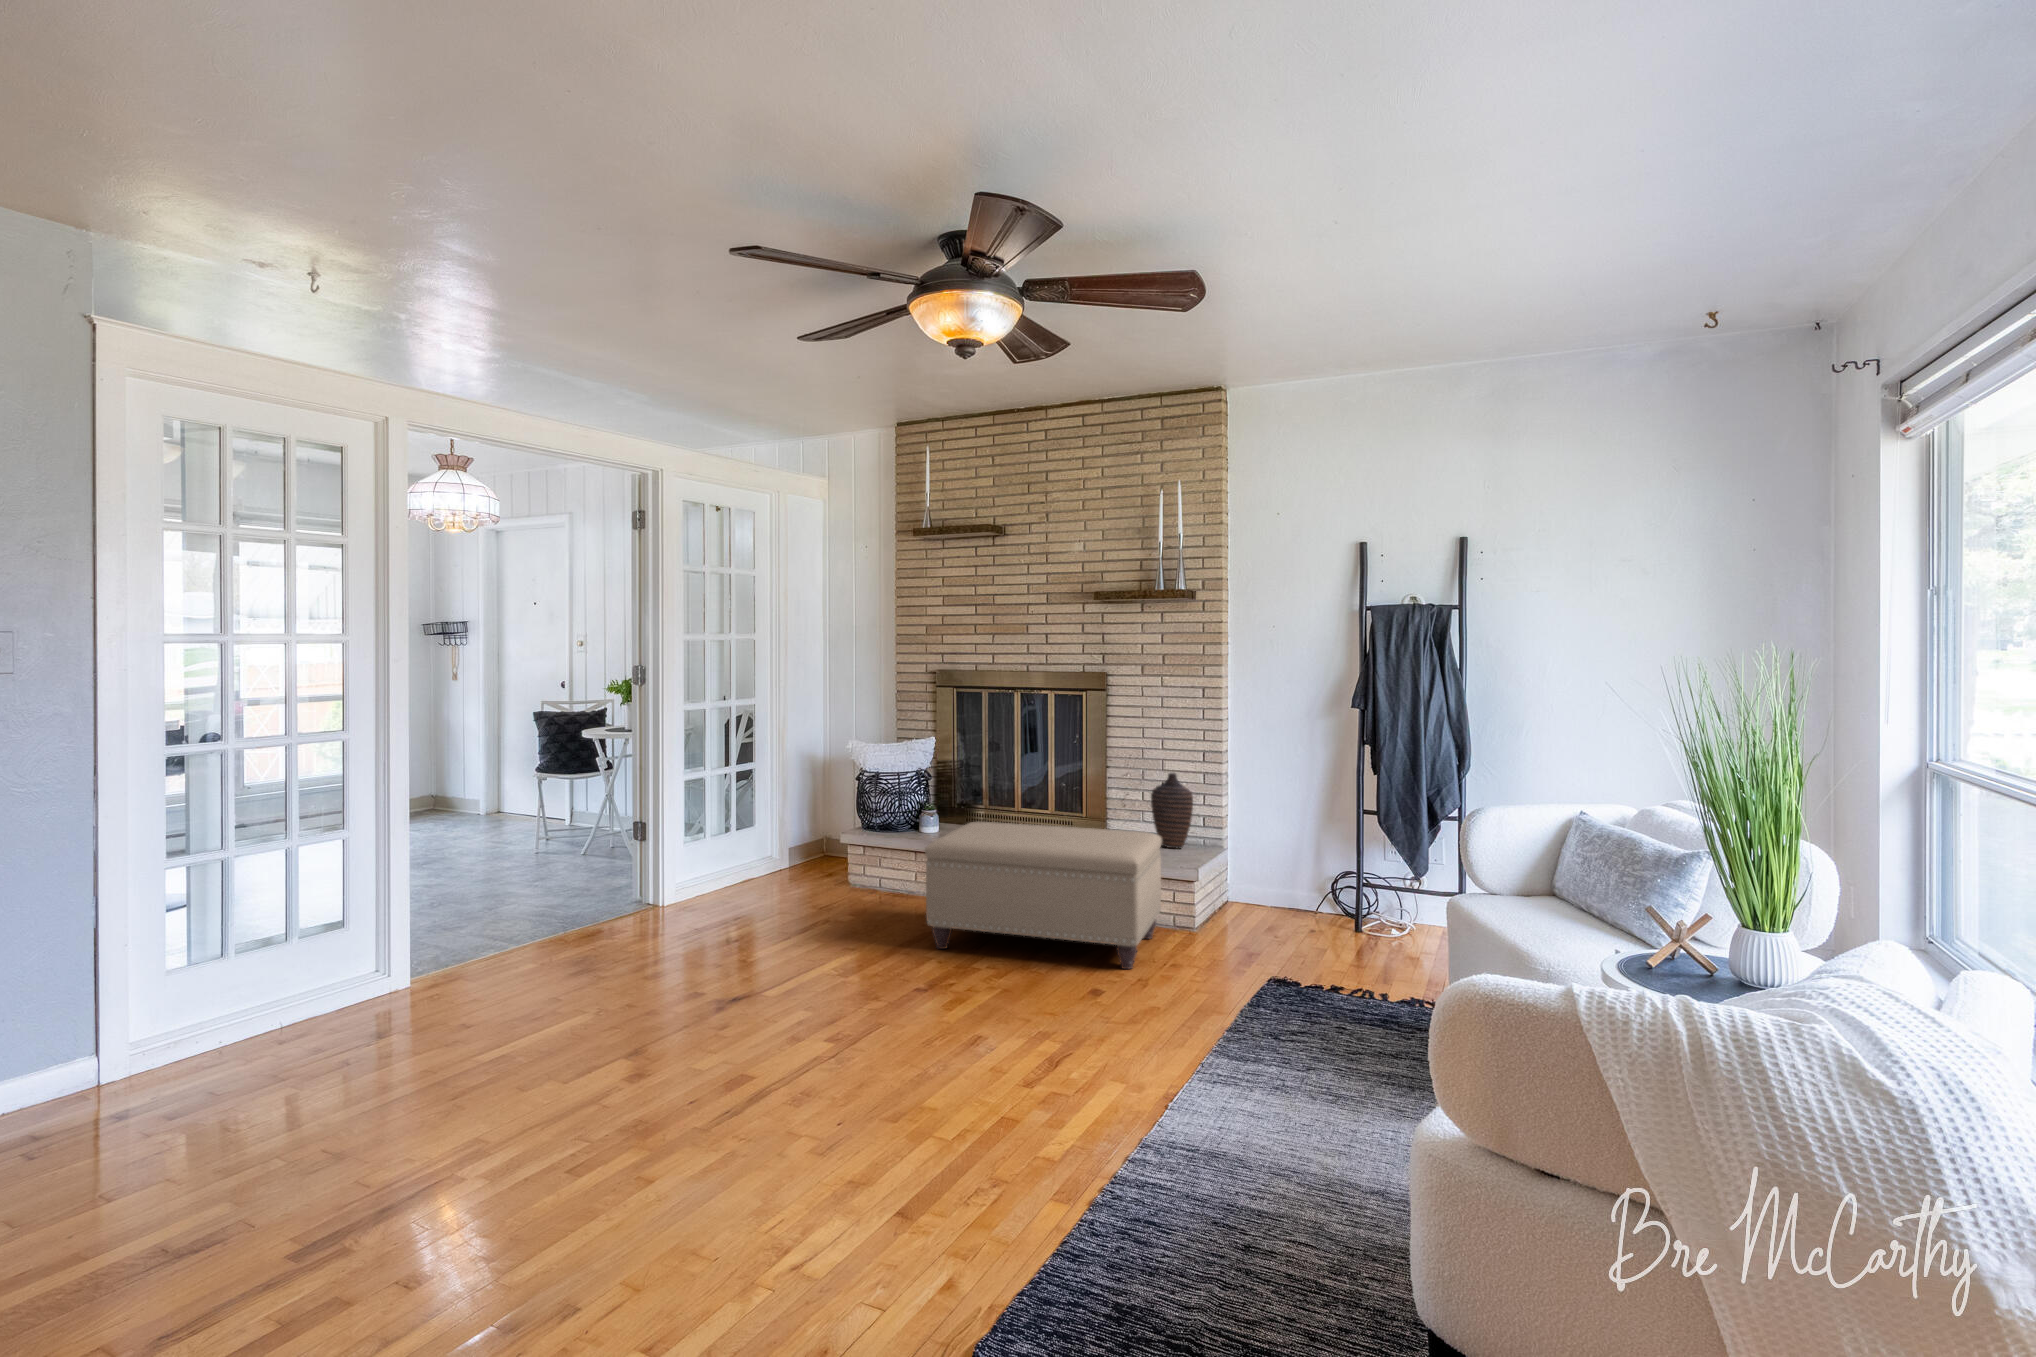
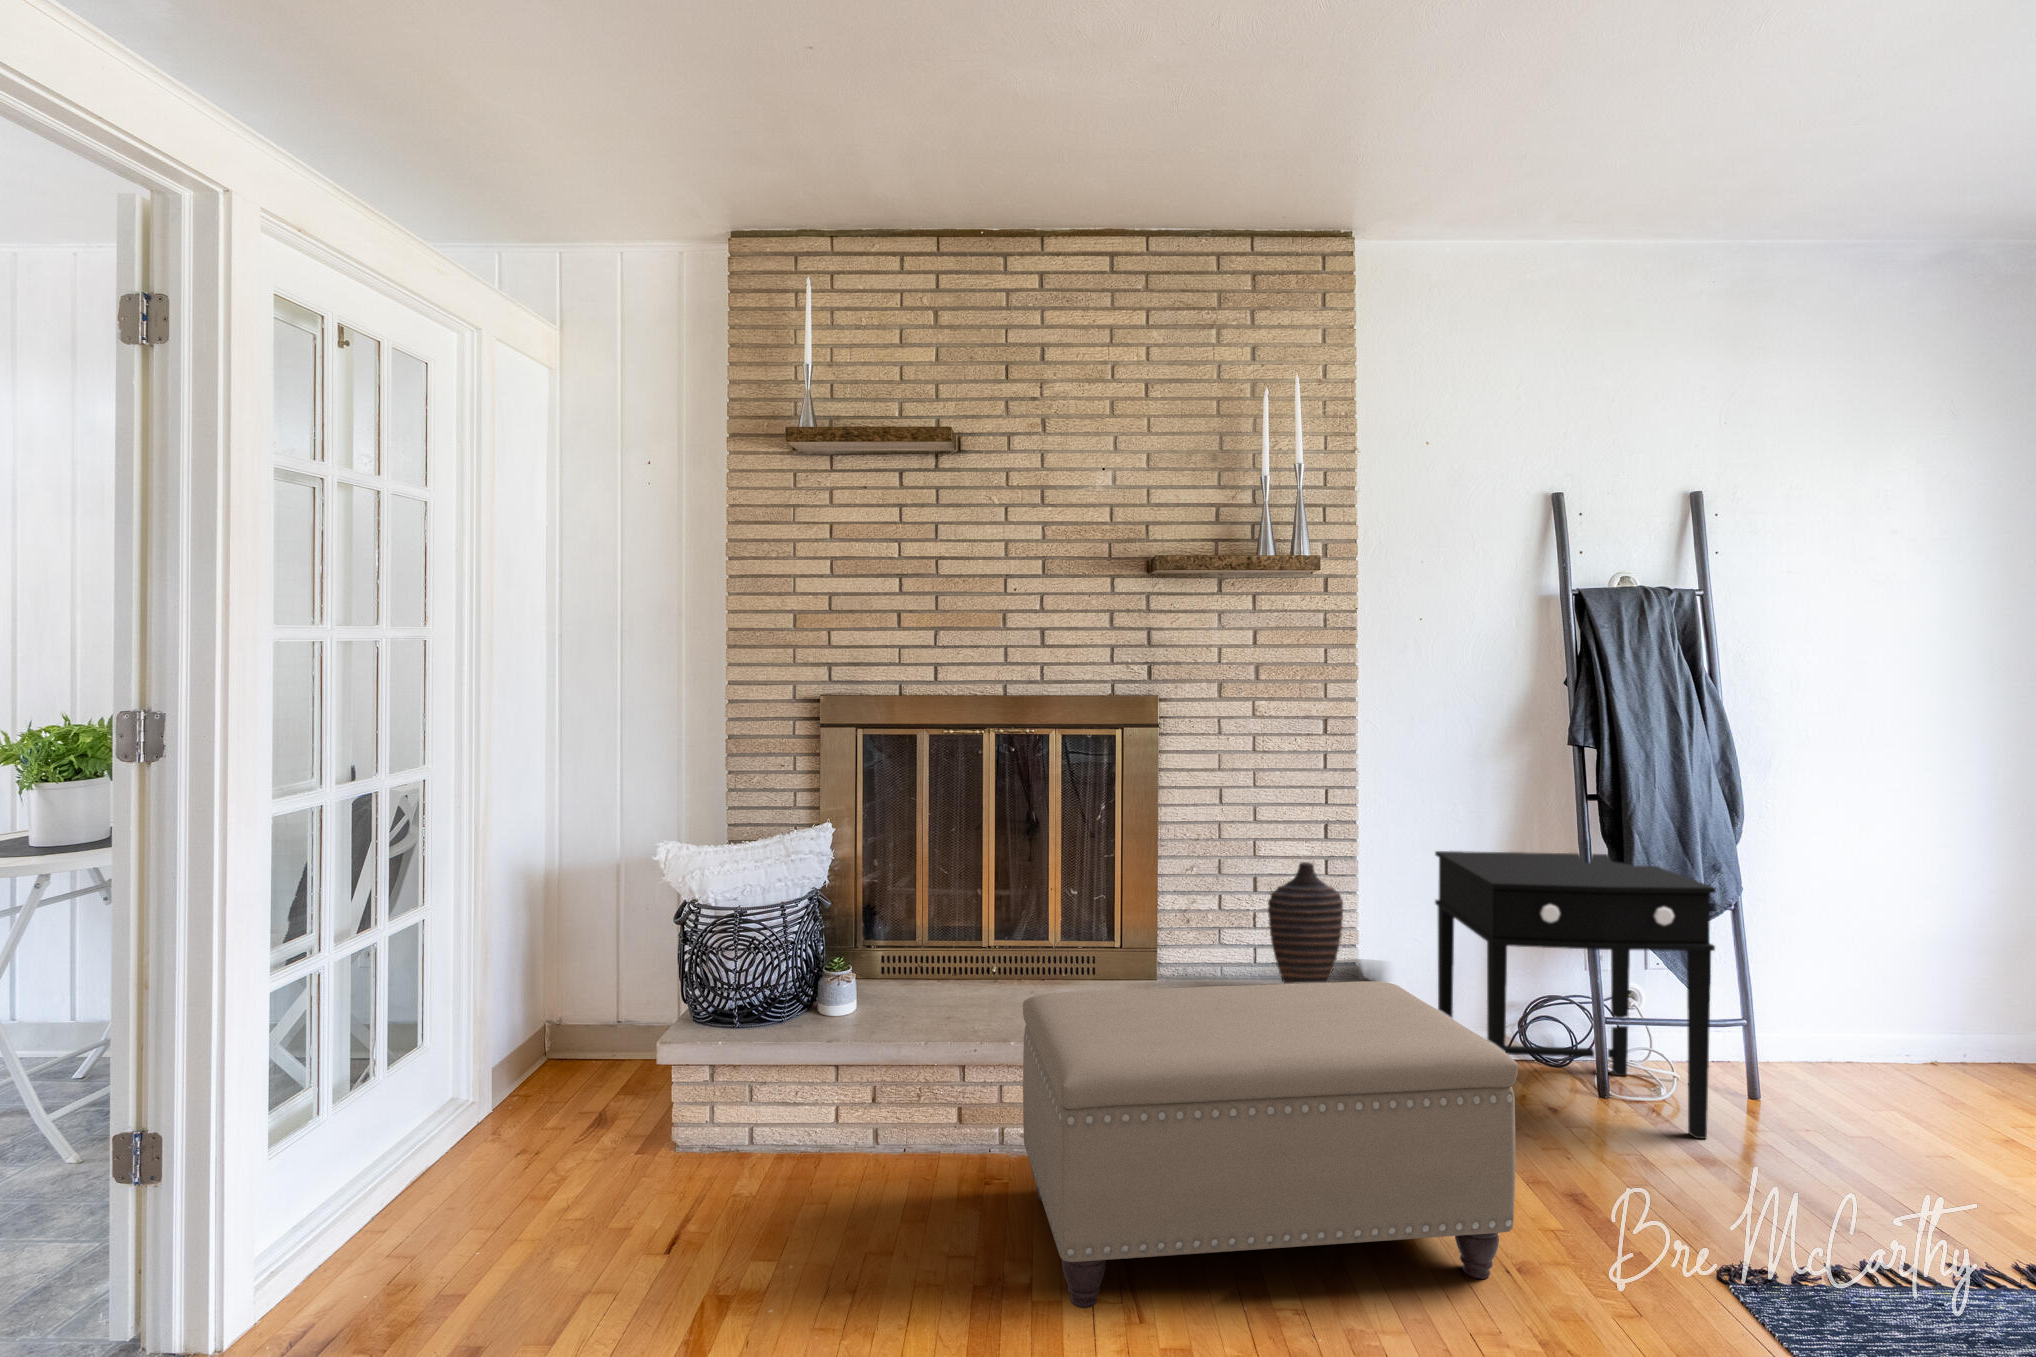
side table: none [1244,773,1397,952] -> present [1435,851,1716,1139]

